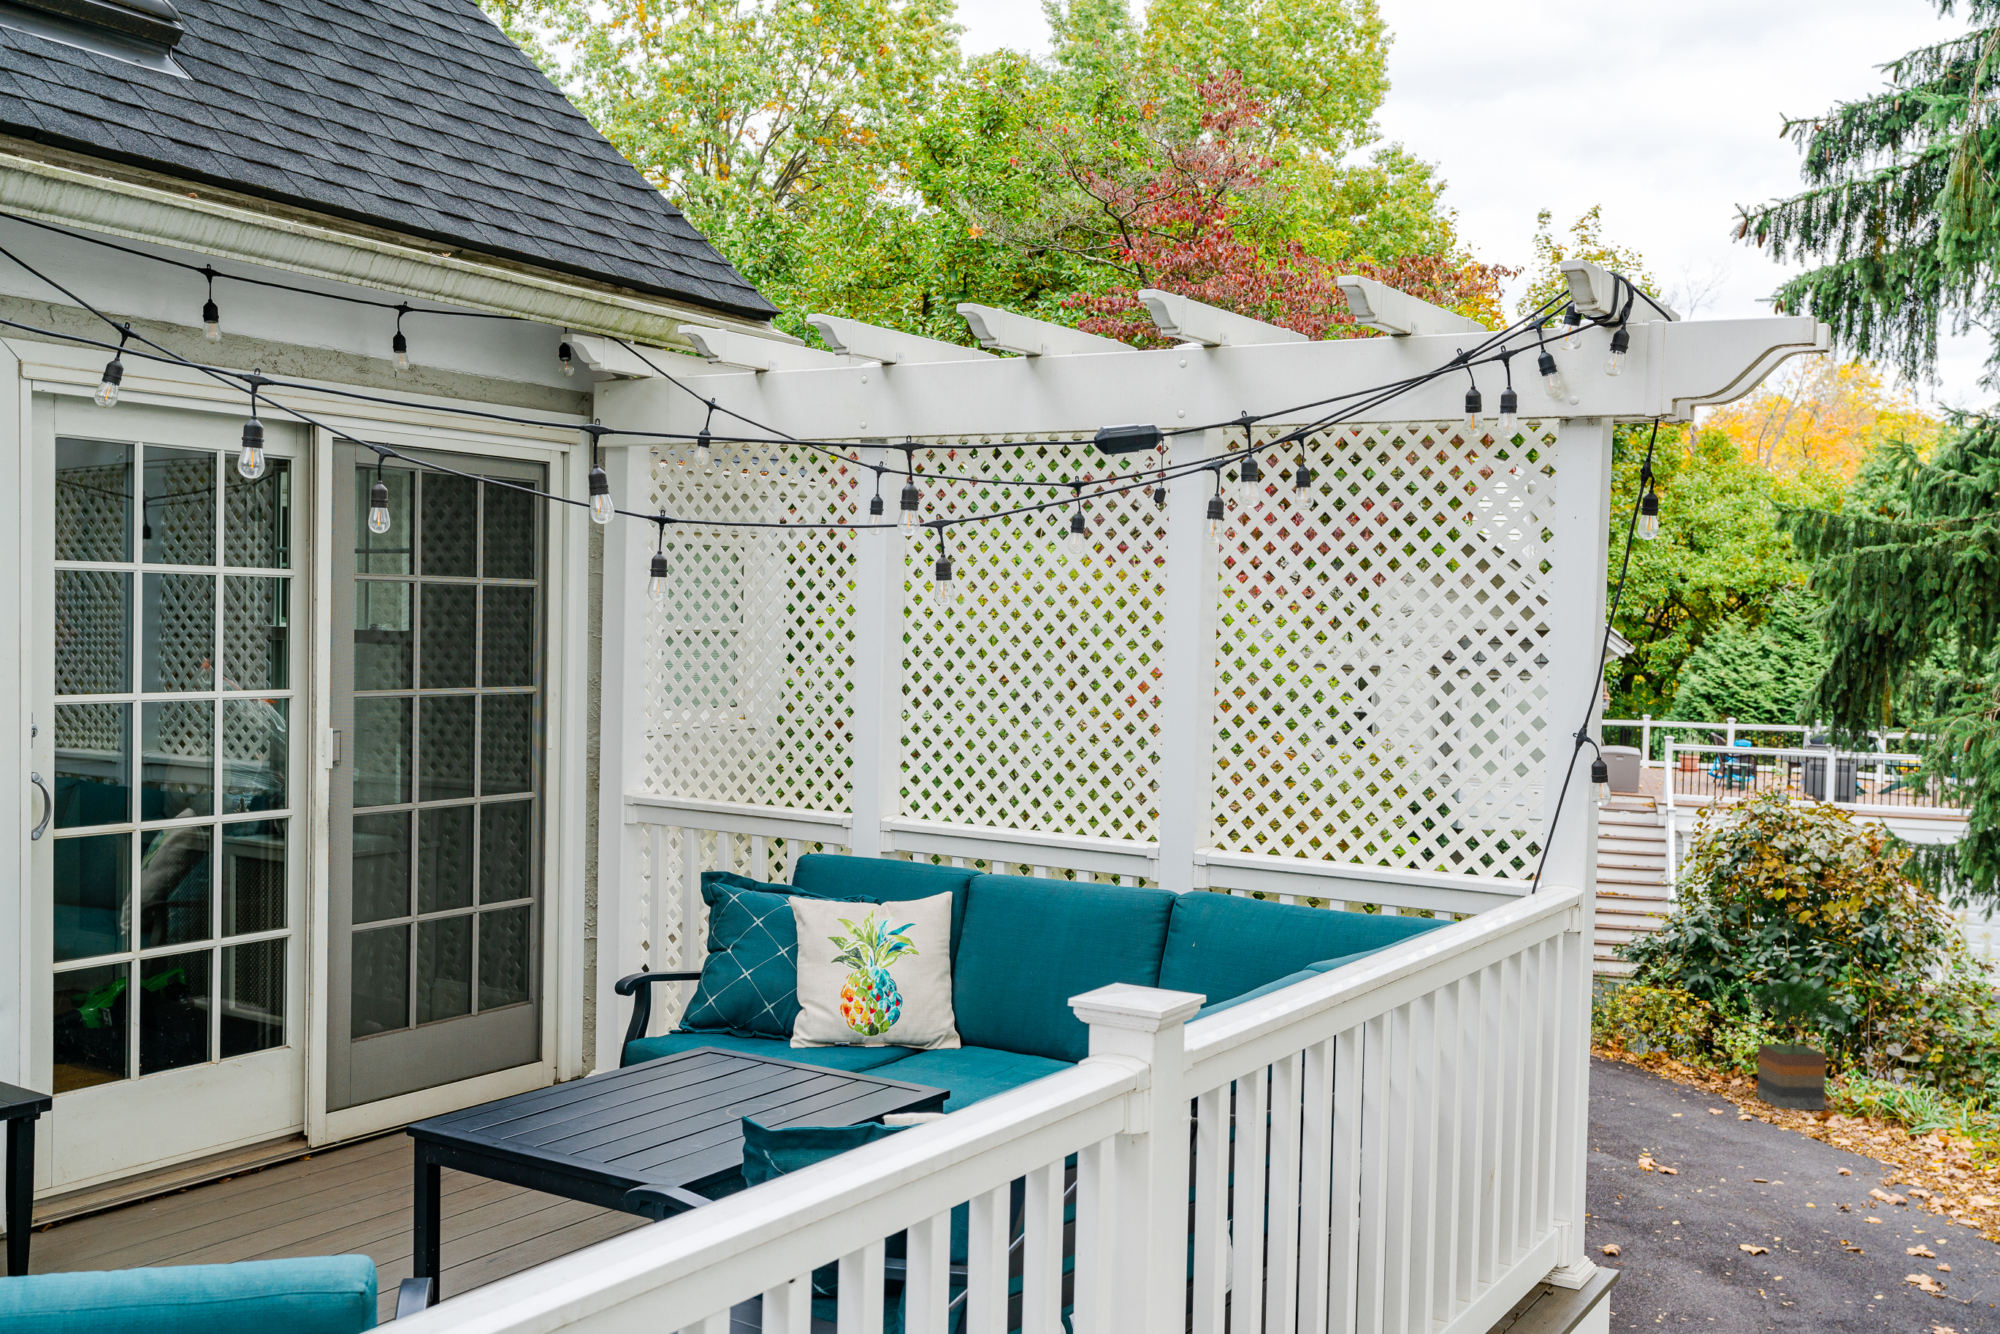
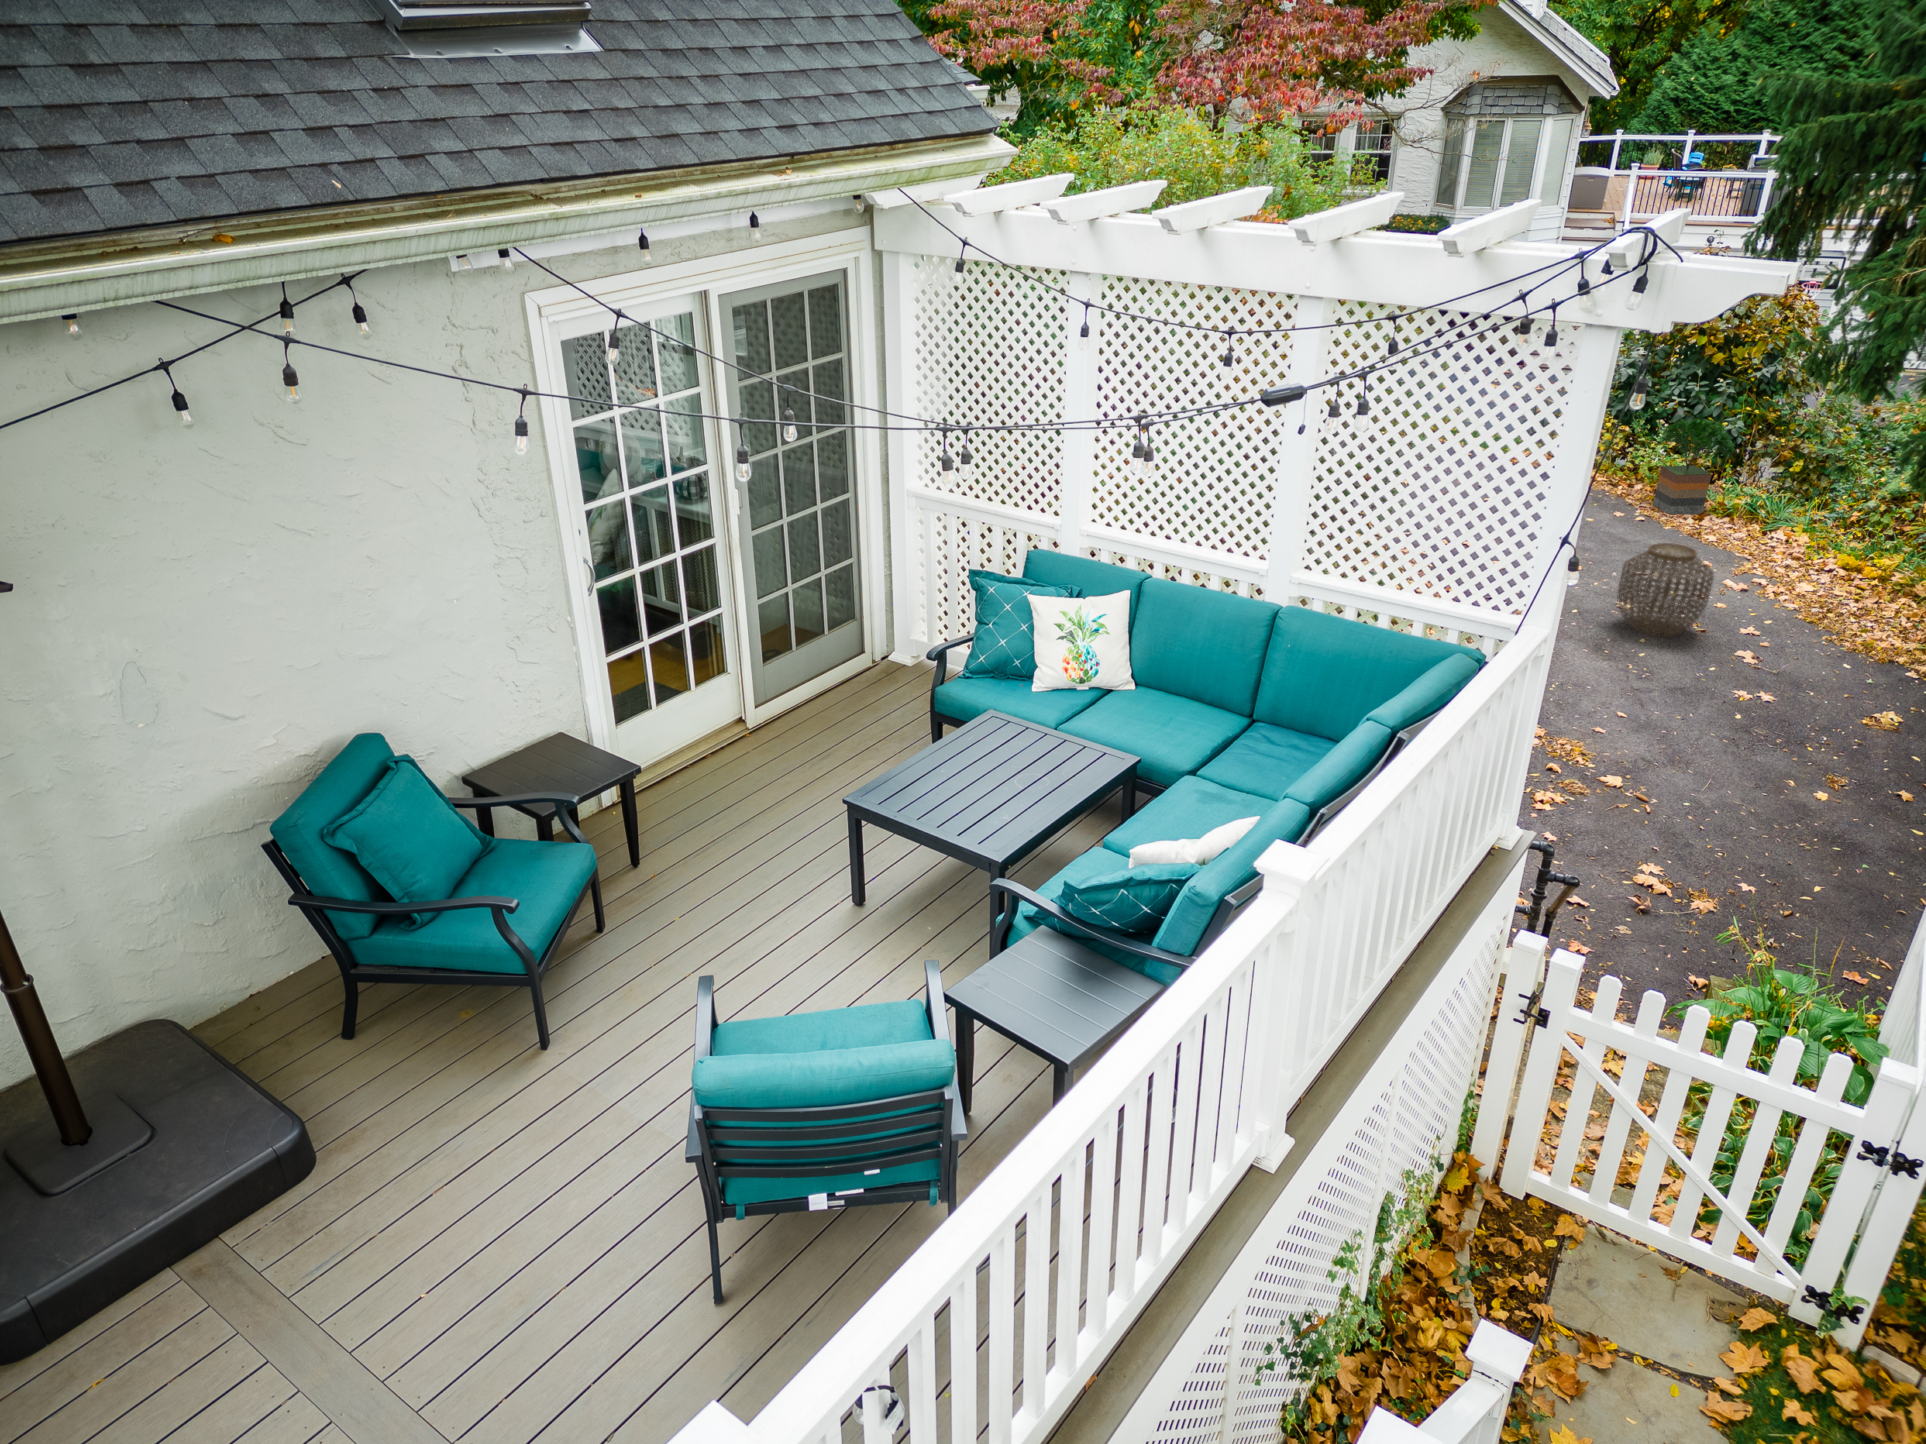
woven basket: none [1723,1116,1854,1258] -> present [1617,543,1714,636]

